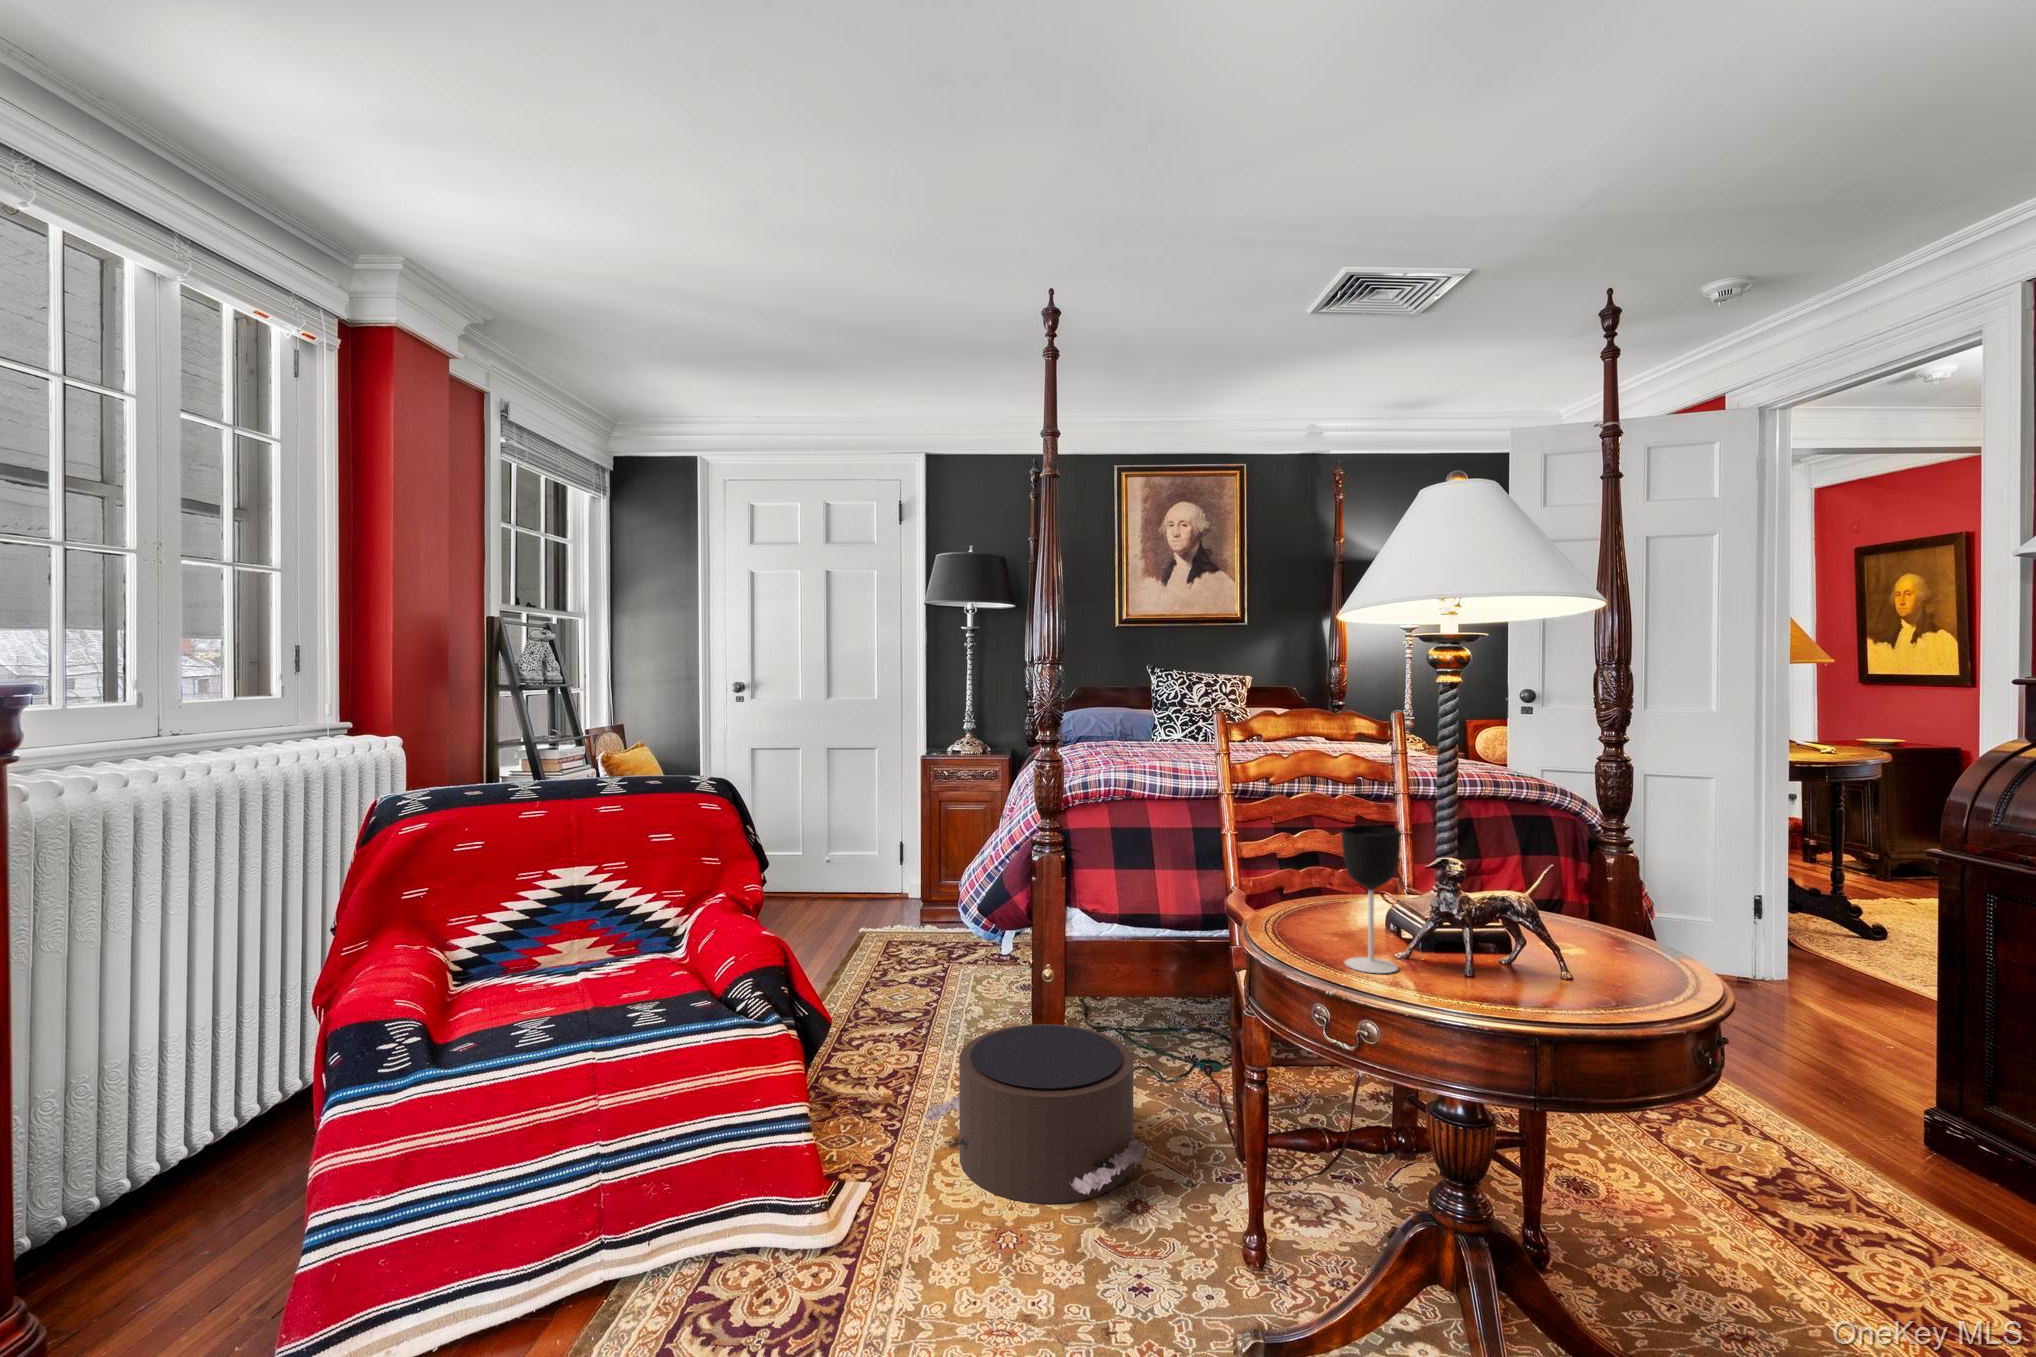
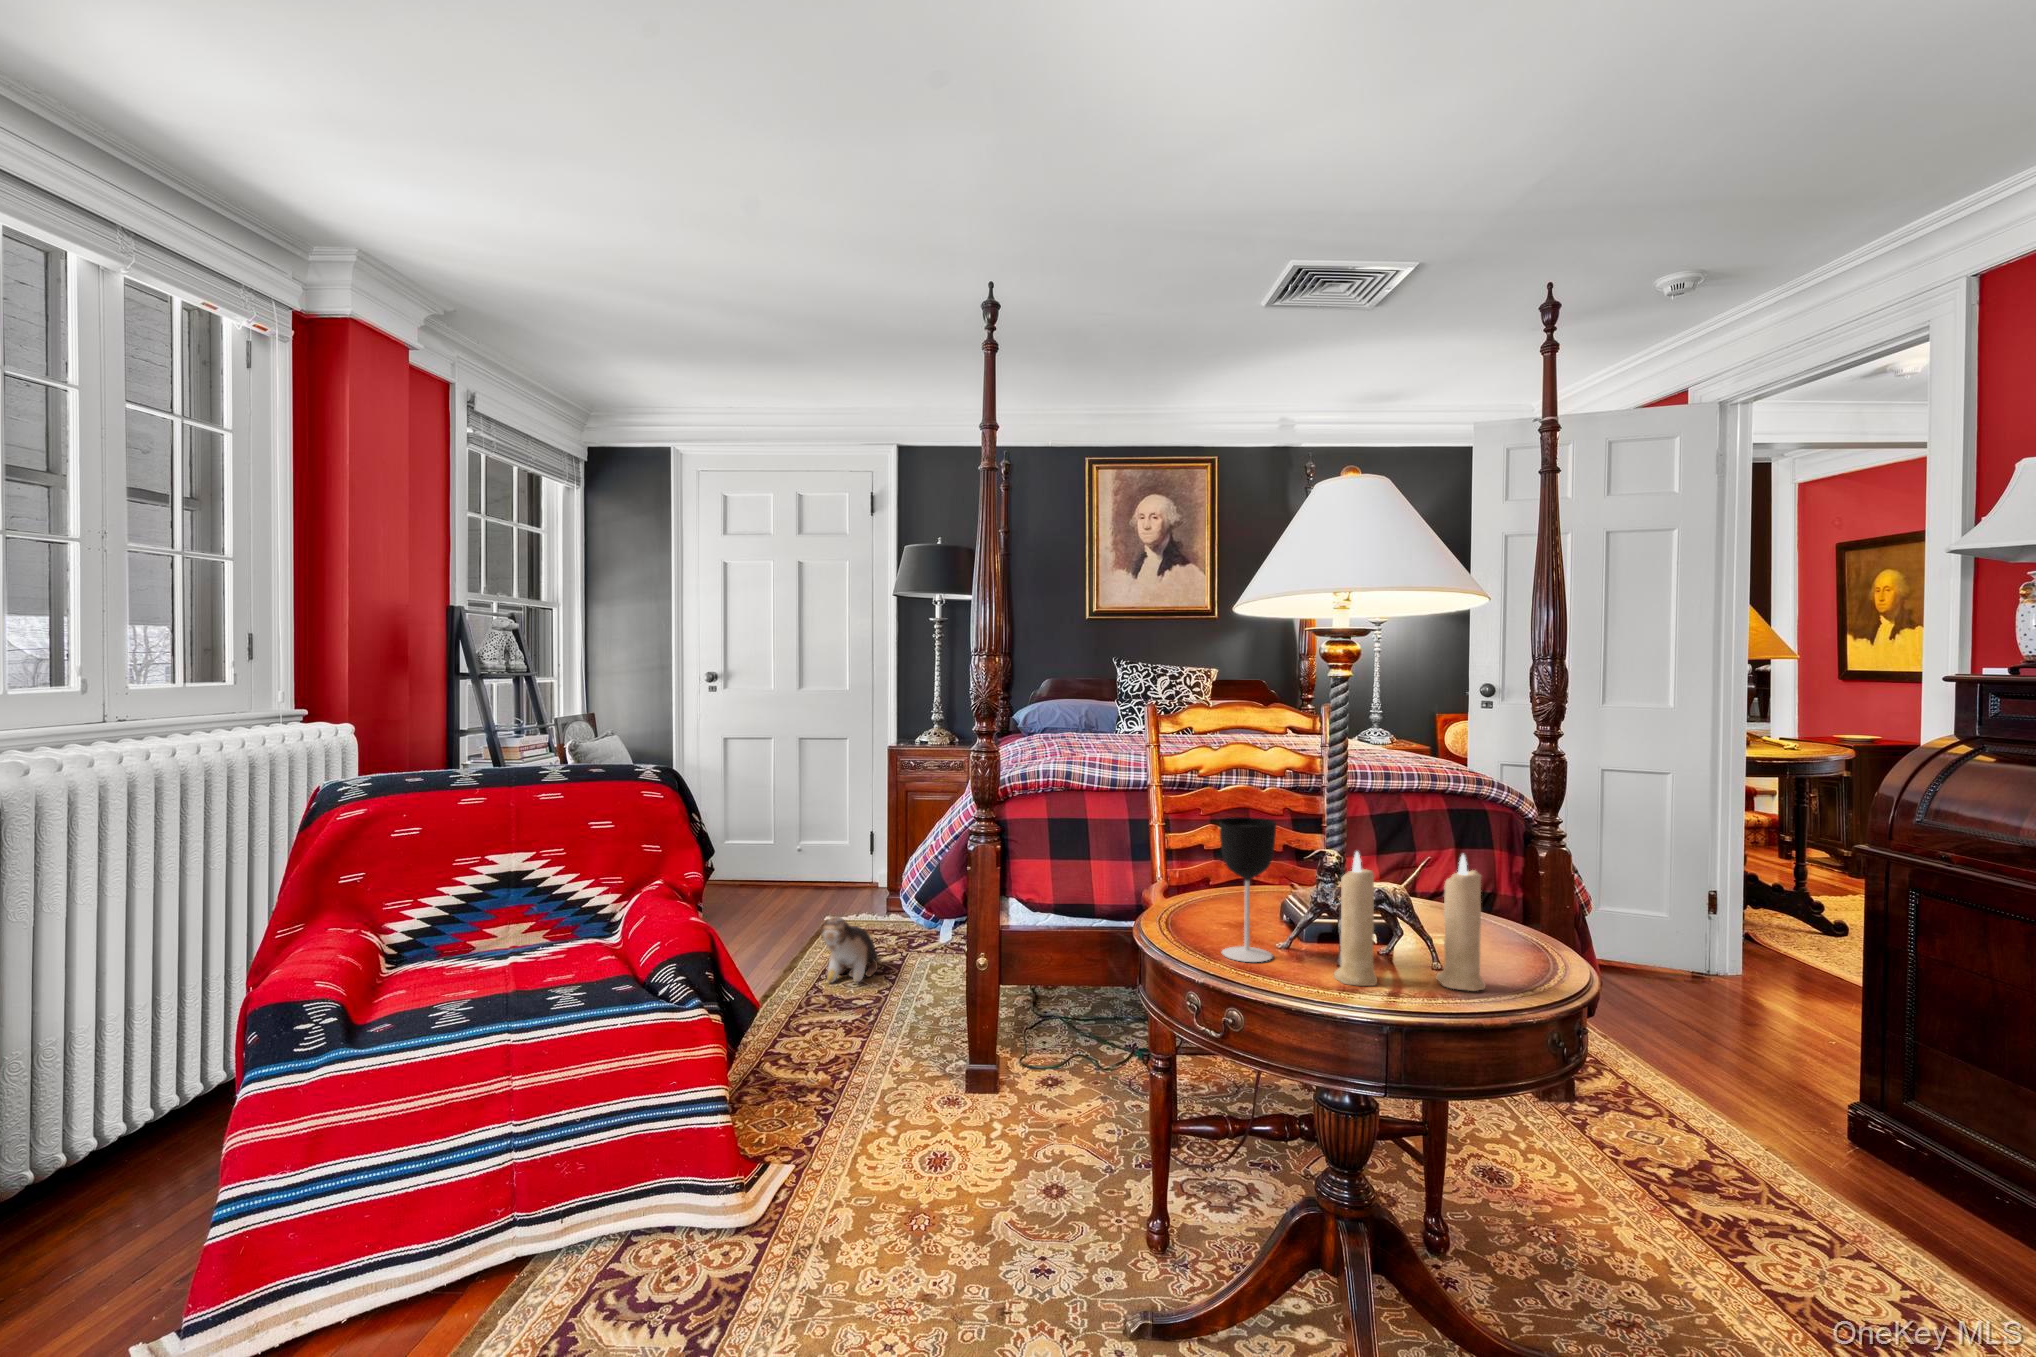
candle: none [1466,854,1627,1001] -> present [1334,852,1486,991]
plush toy: none [862,928,922,995] -> present [819,916,878,982]
pouf: present [924,1024,1152,1204] -> none [852,1012,1072,1187]

